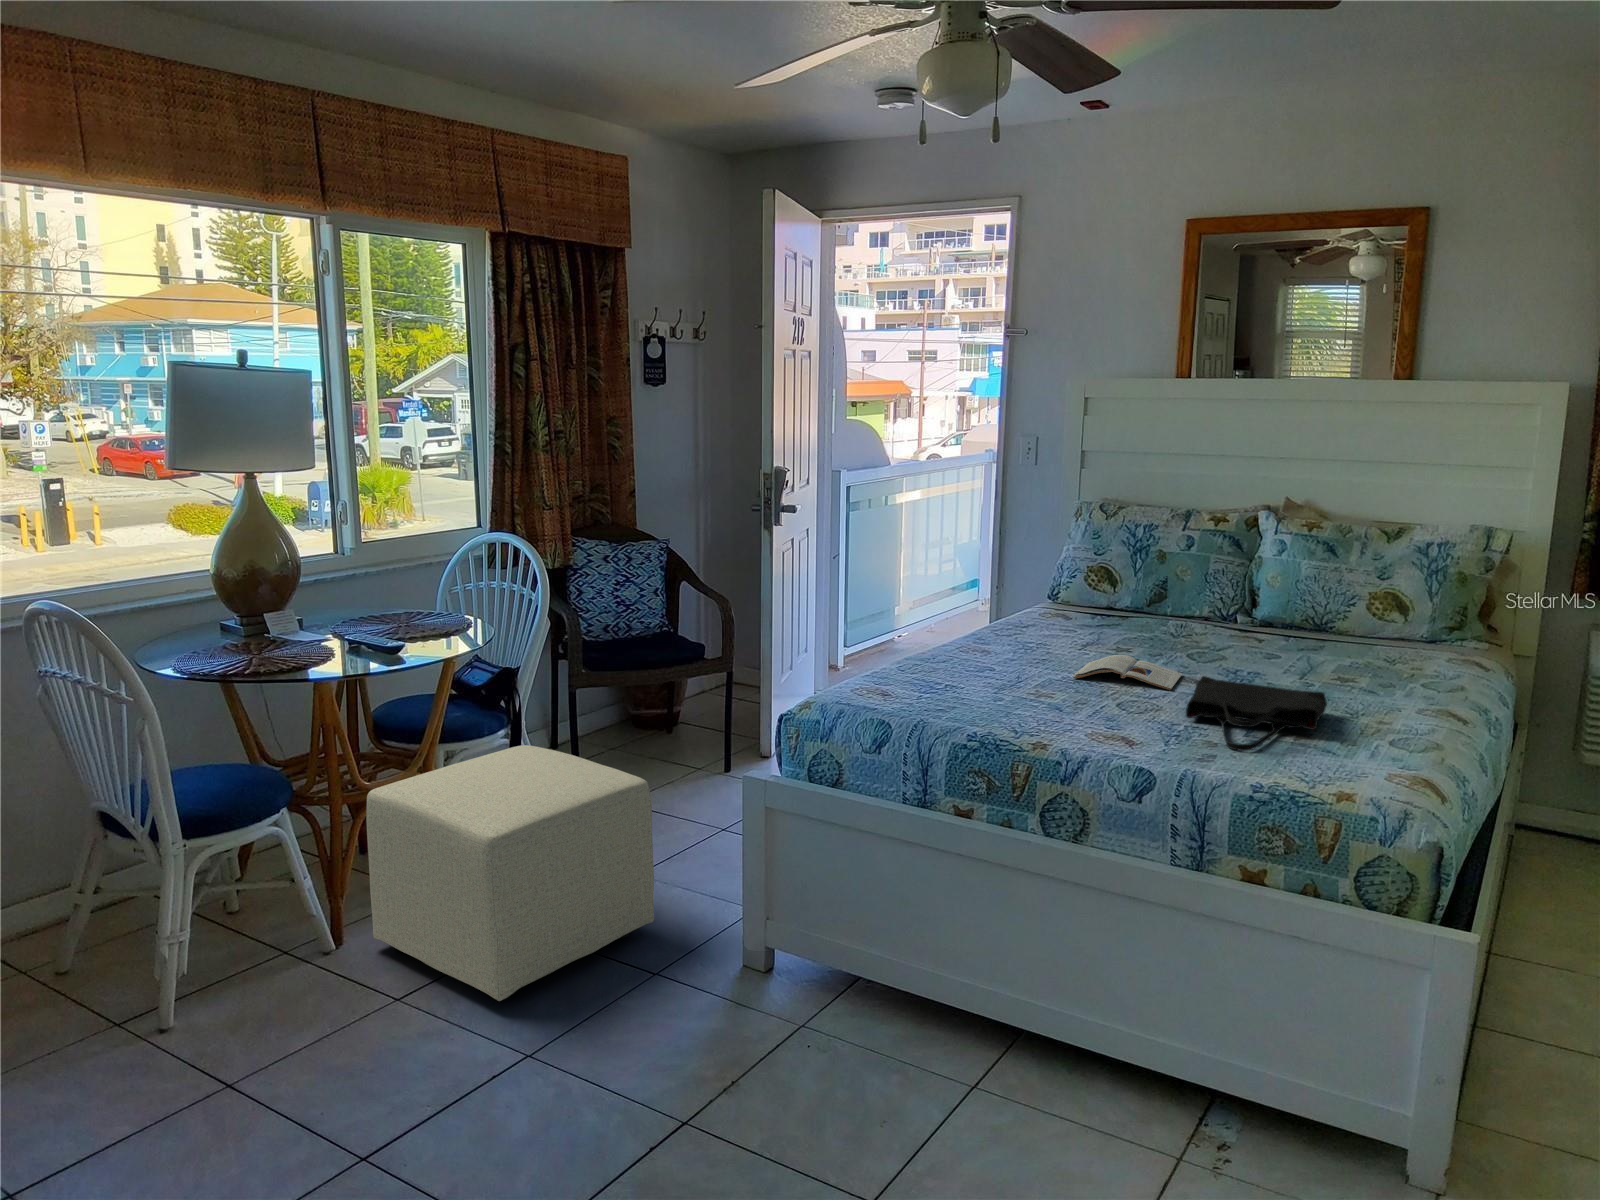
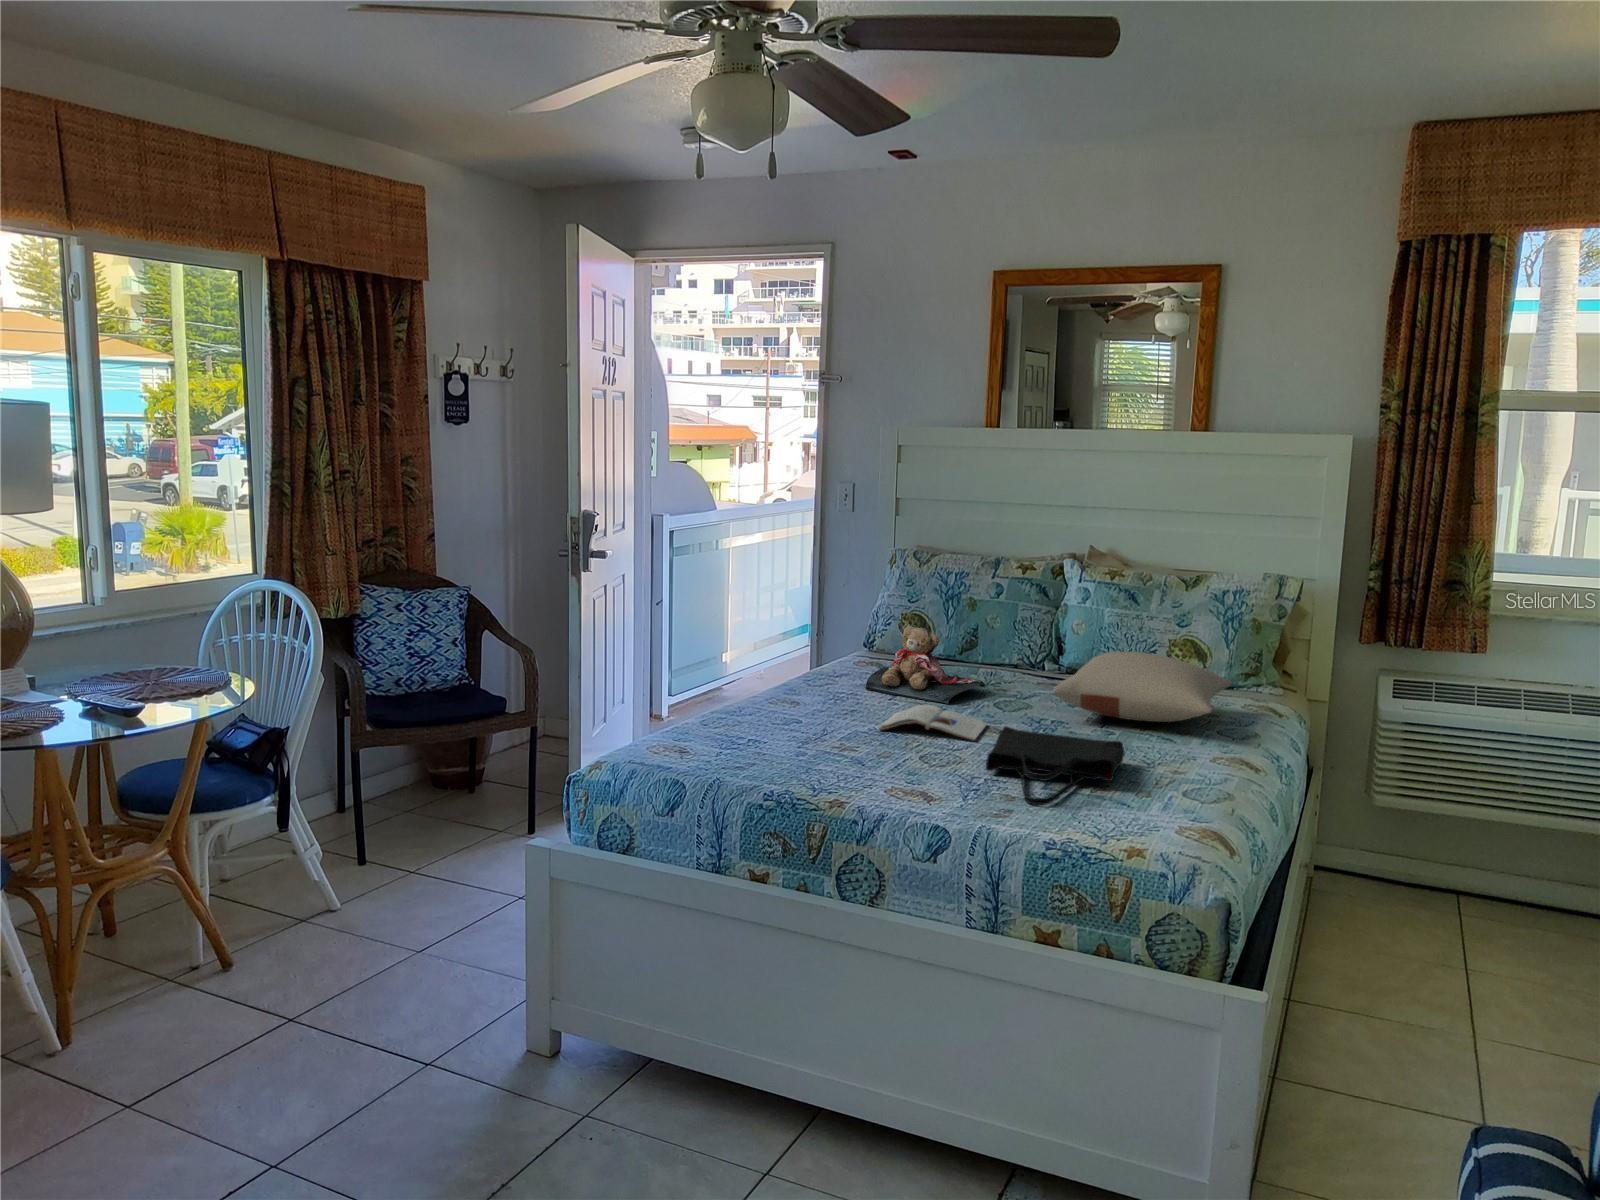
teddy bear: none [1056,576,1177,655] -> present [866,625,985,704]
pillow: none [1250,605,1438,674] -> present [1053,652,1232,722]
ottoman: present [366,745,654,1001] -> none [86,814,429,1112]

